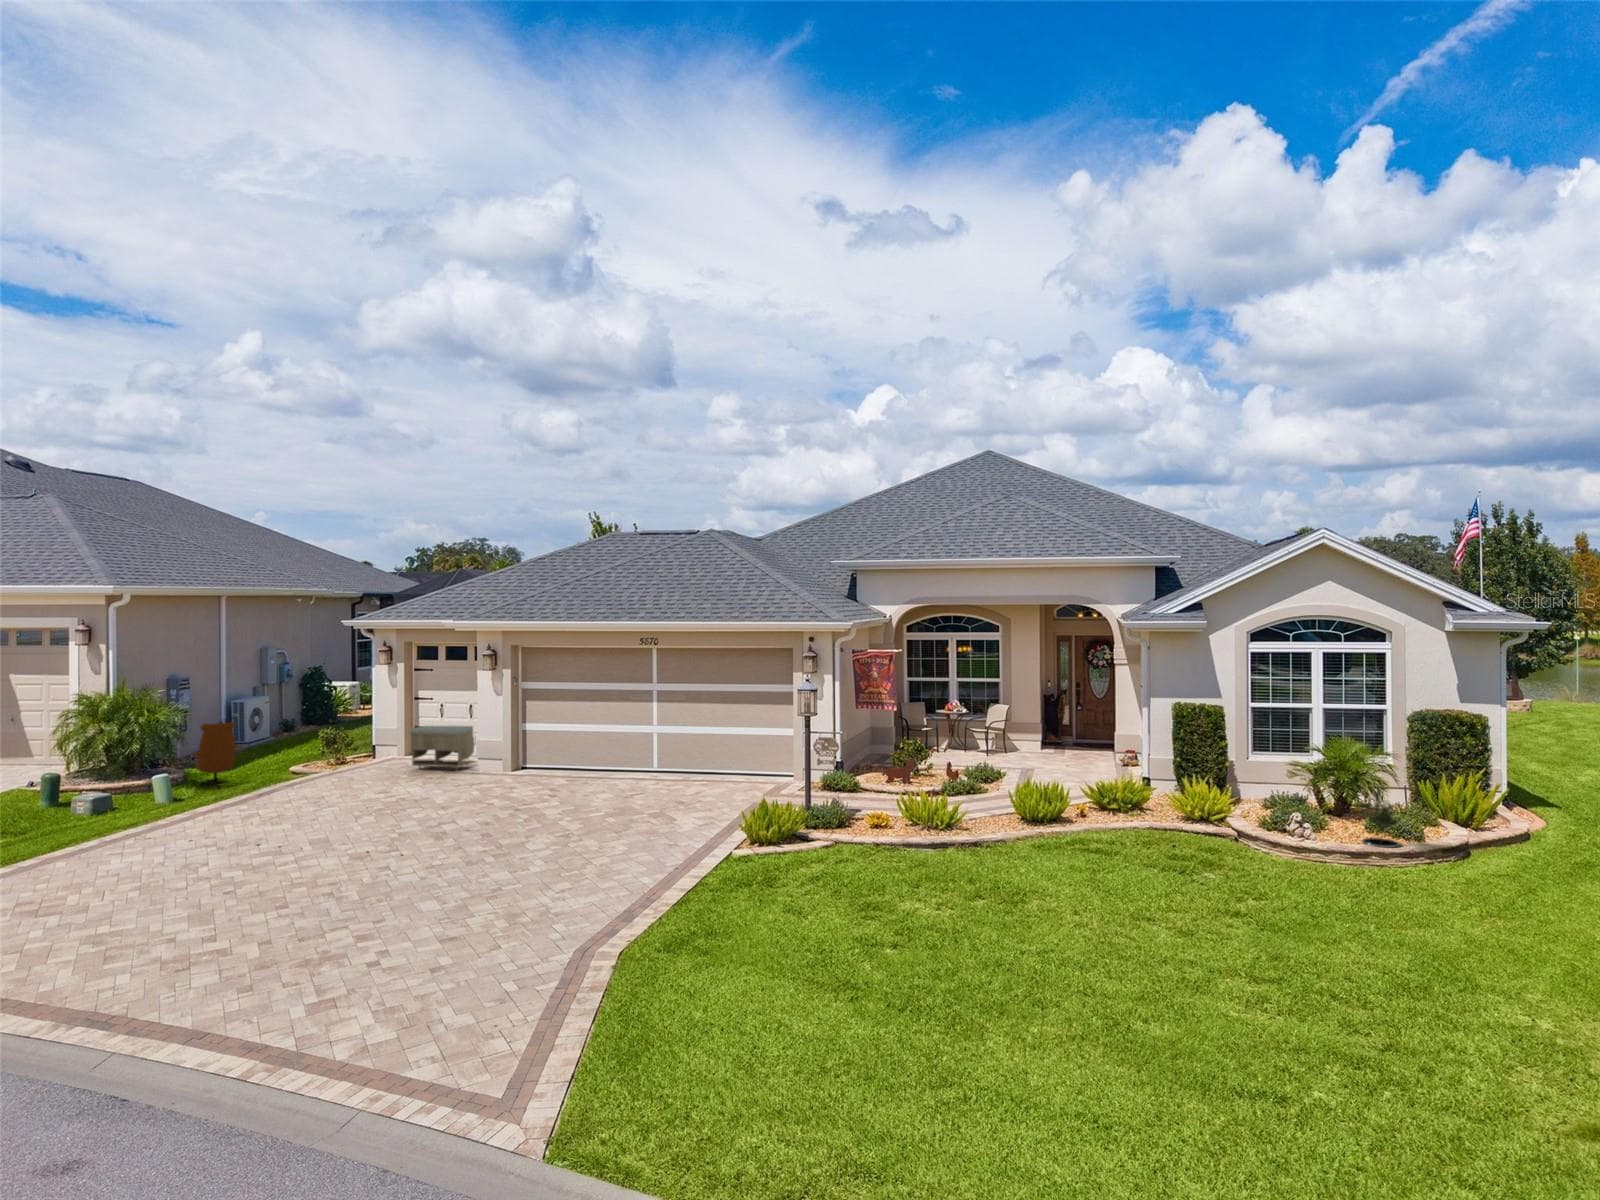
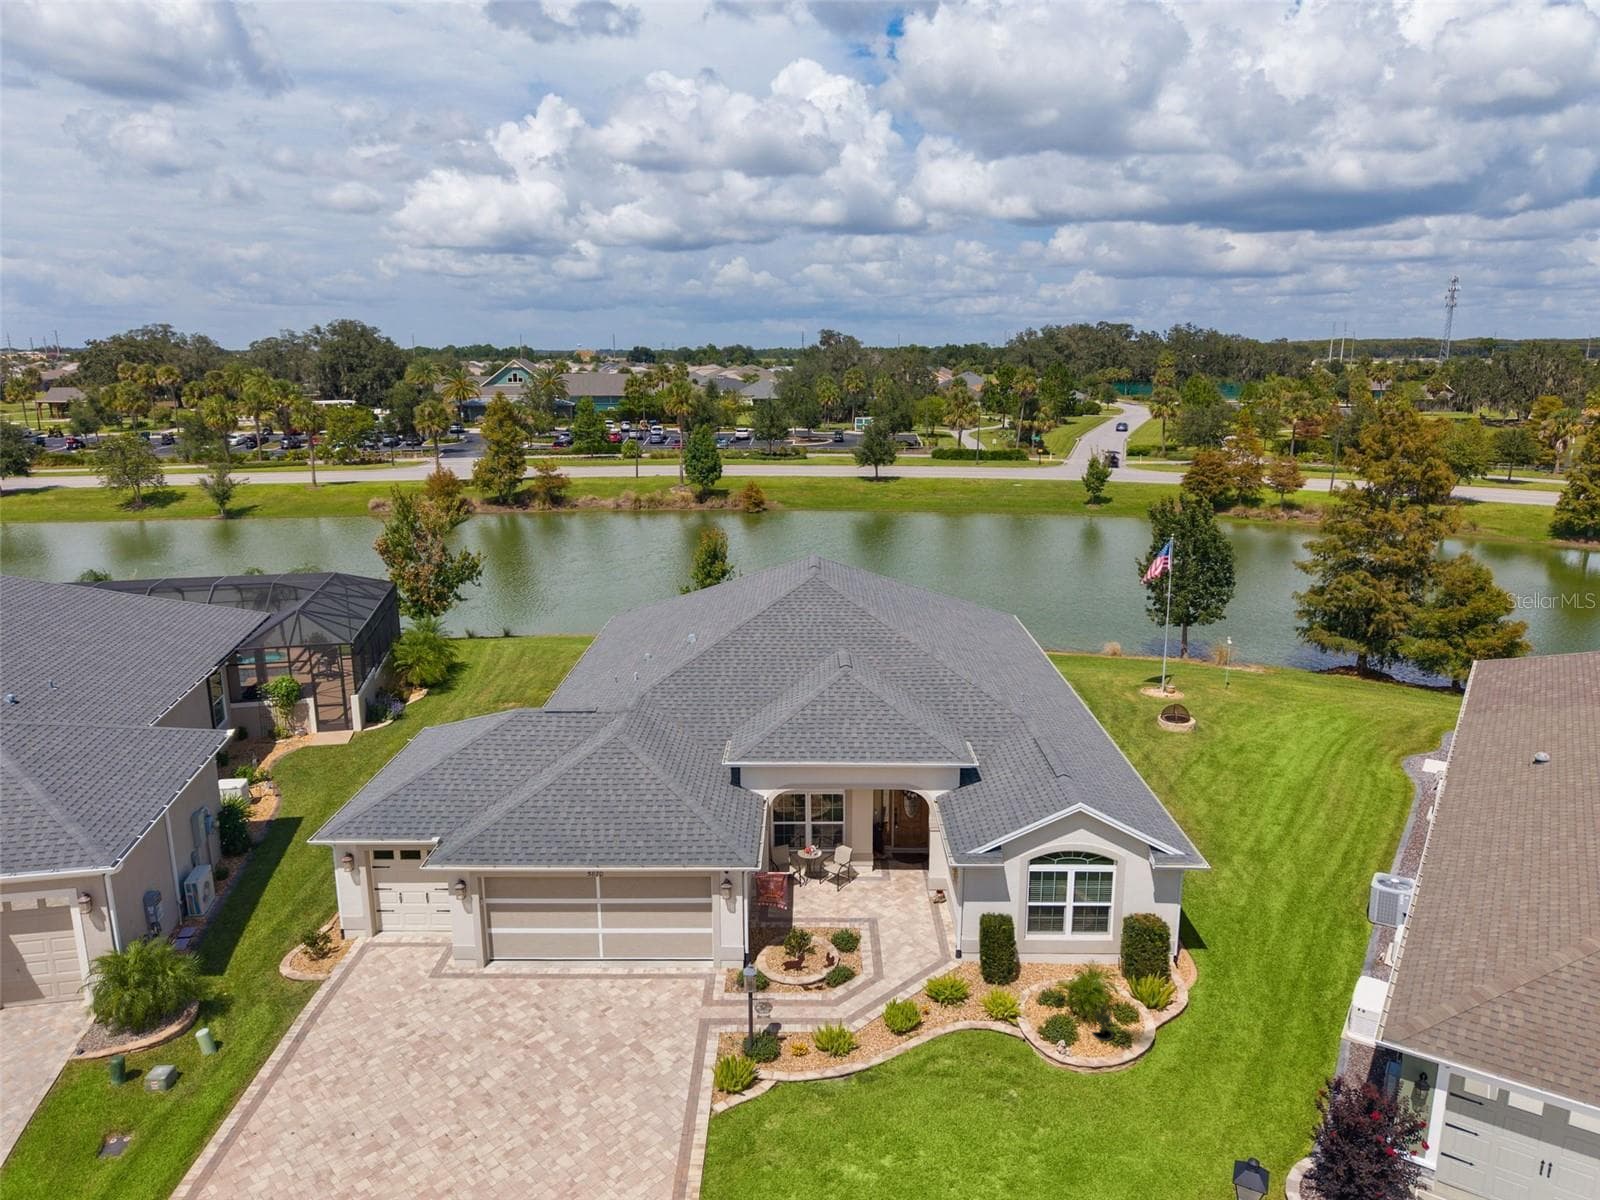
lounge chair: present [194,722,237,789] -> none [203,966,250,1021]
storage bench: present [410,726,476,770] -> none [379,909,435,951]

